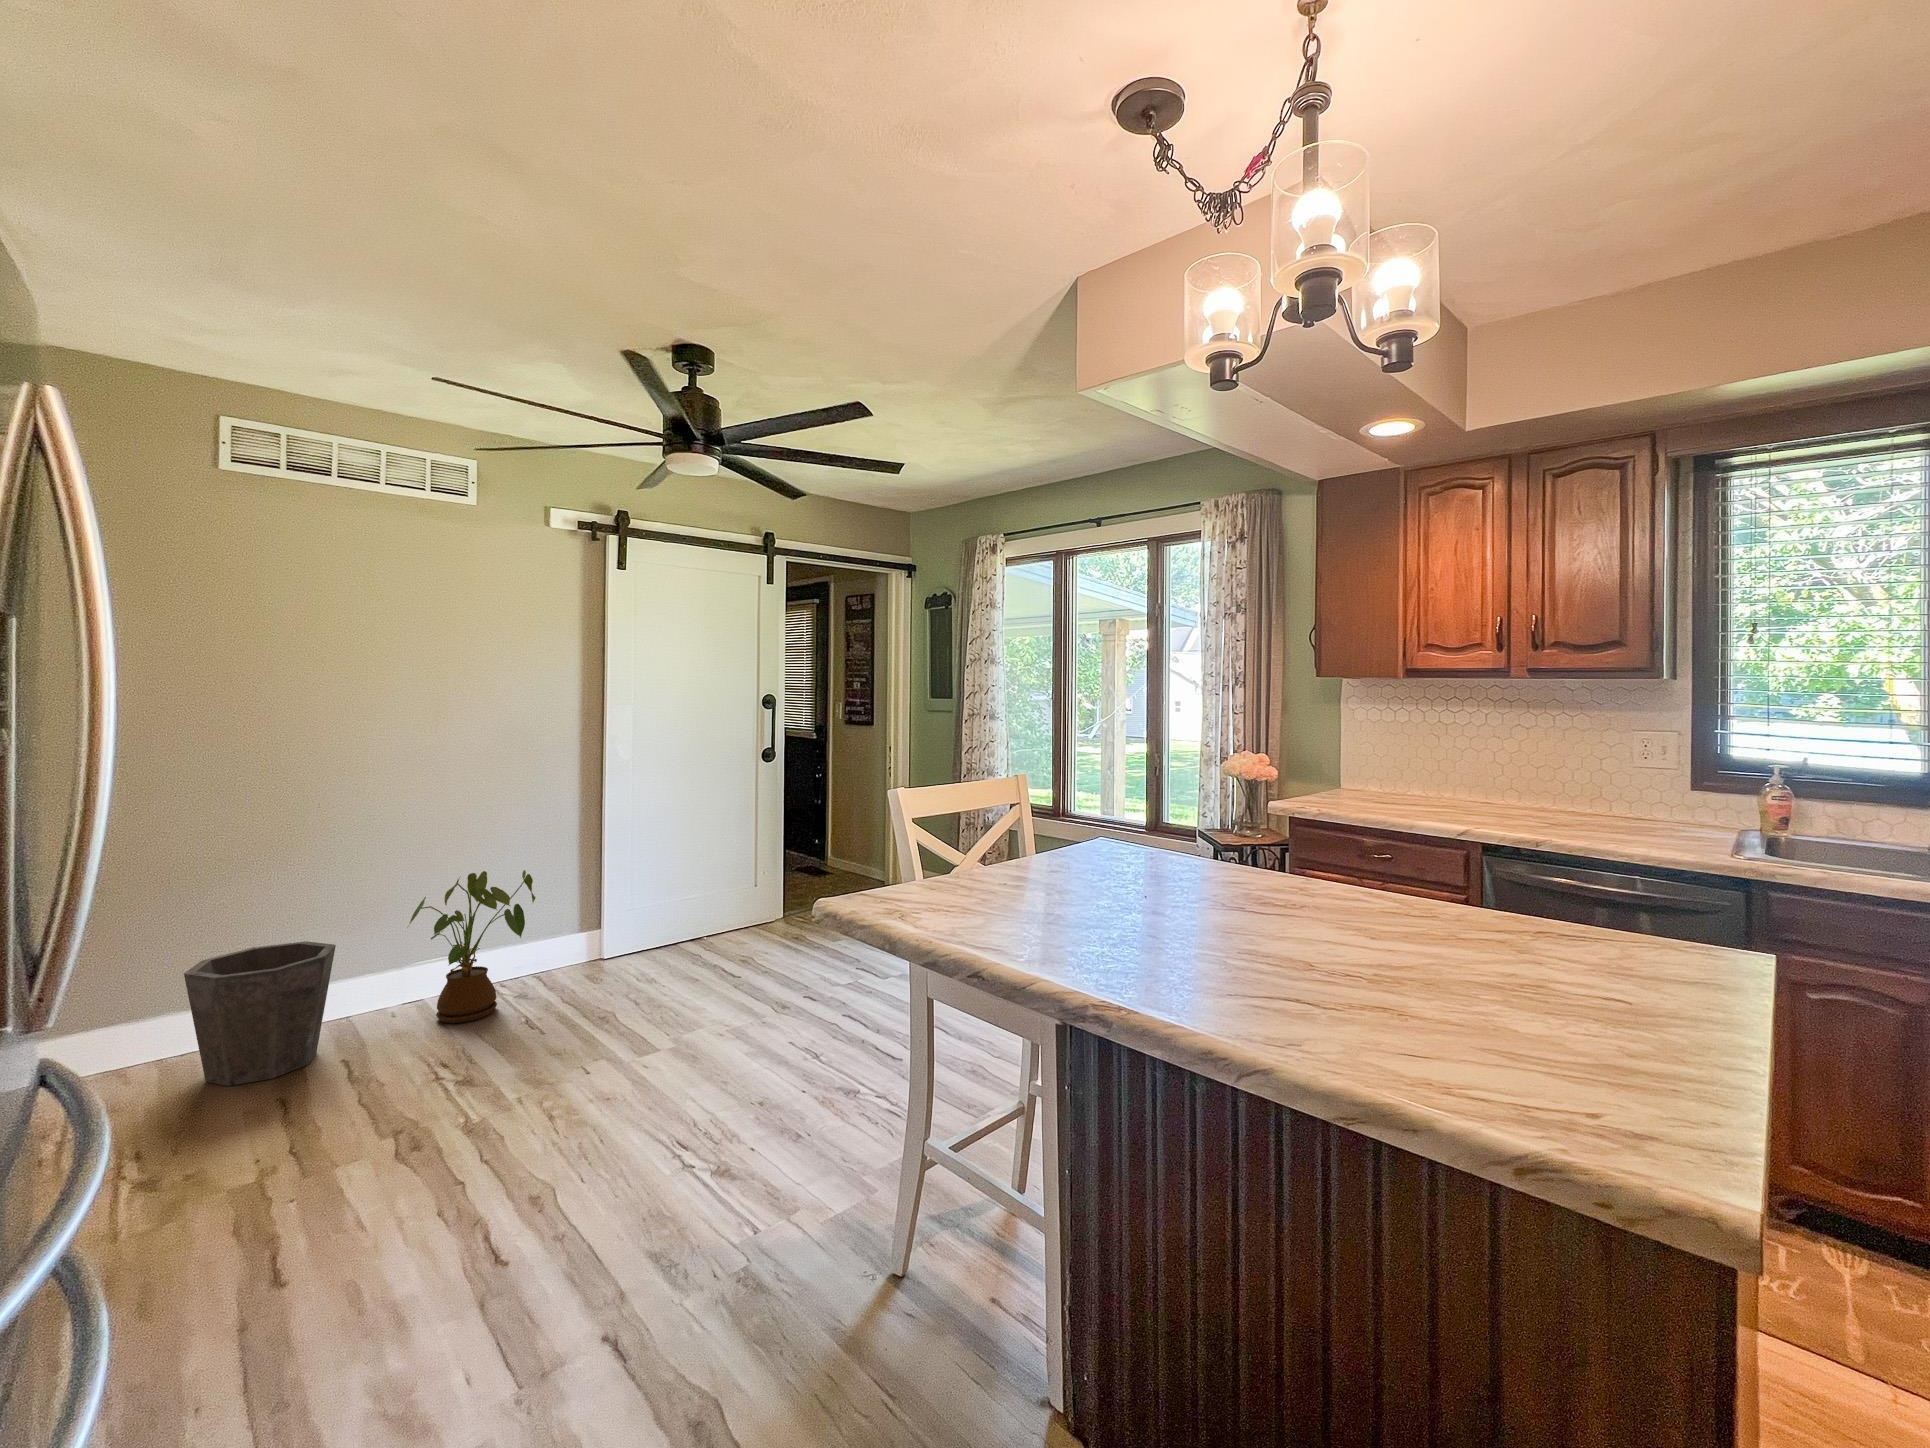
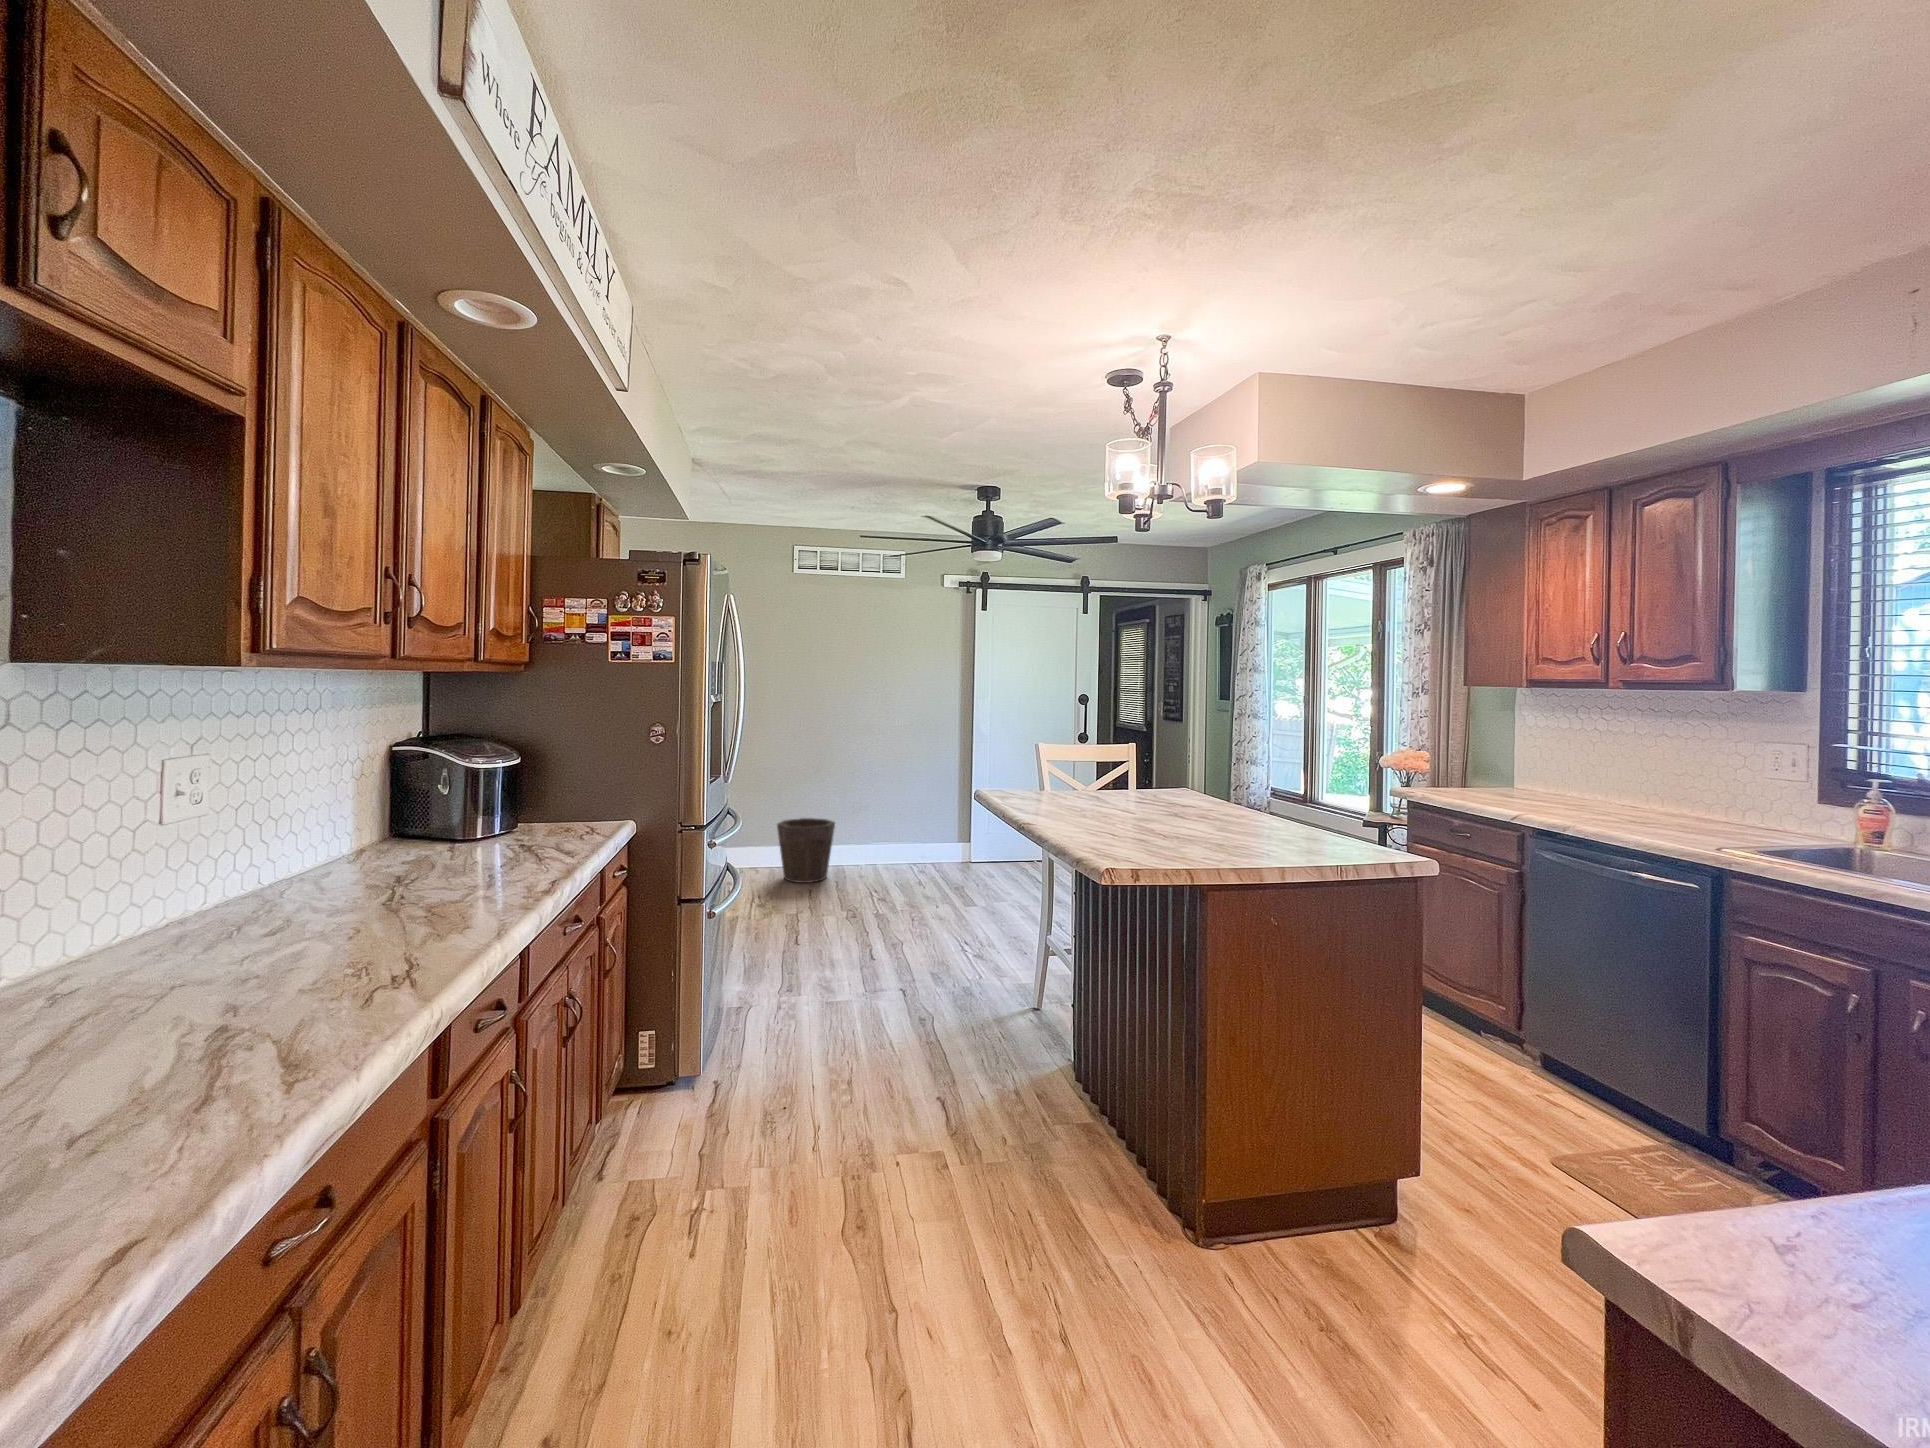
house plant: present [410,870,535,1023] -> none [867,794,931,878]

